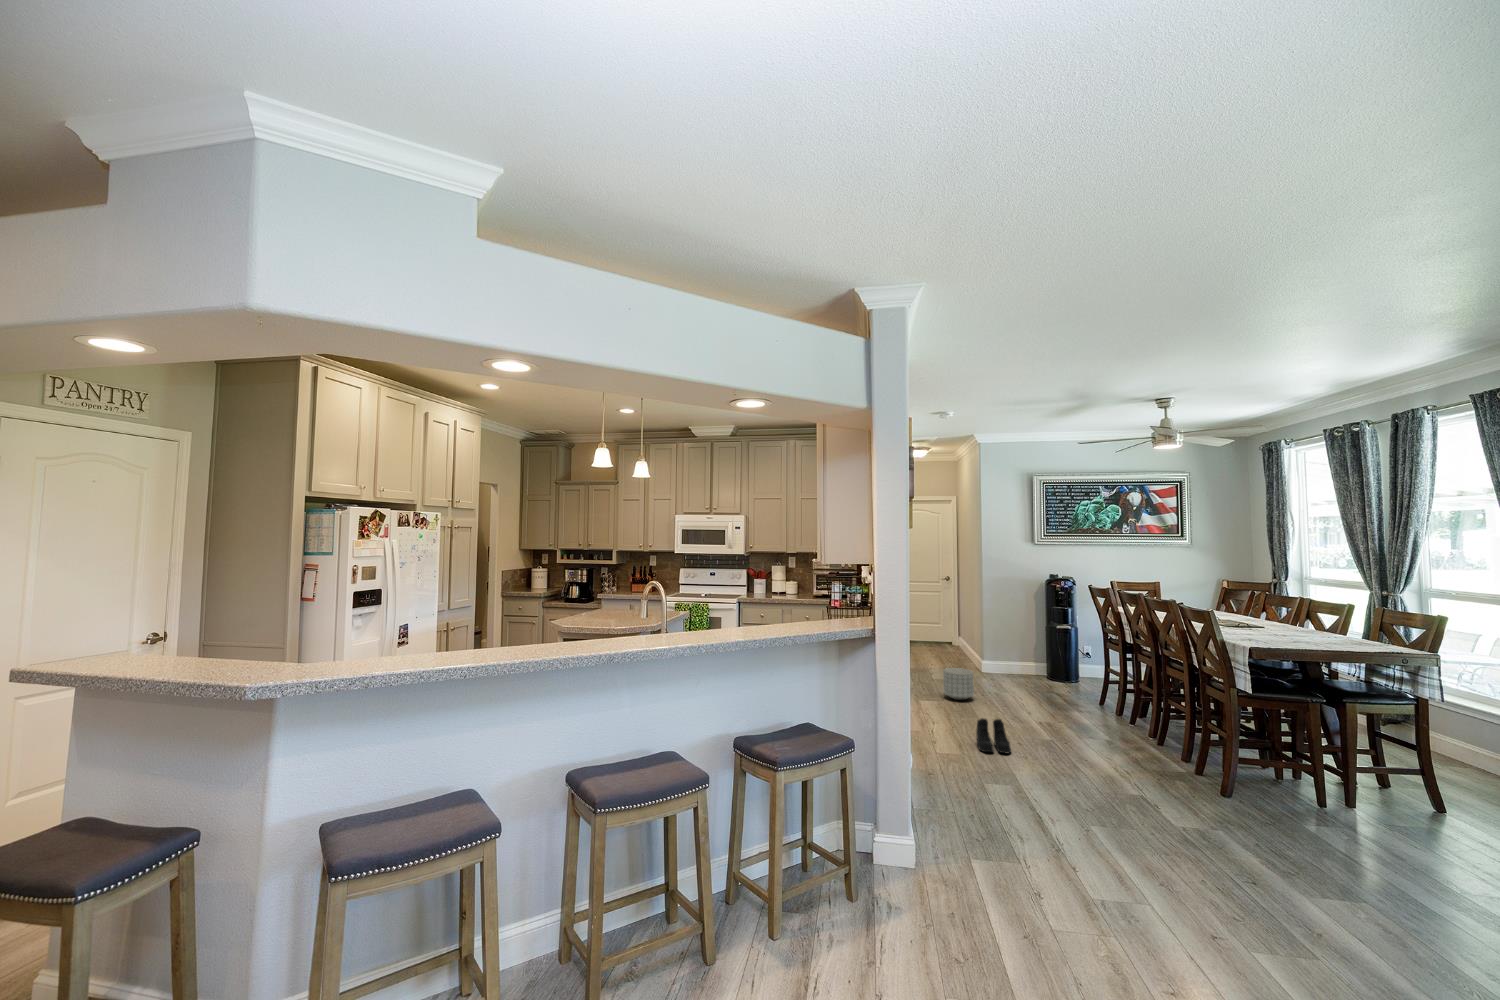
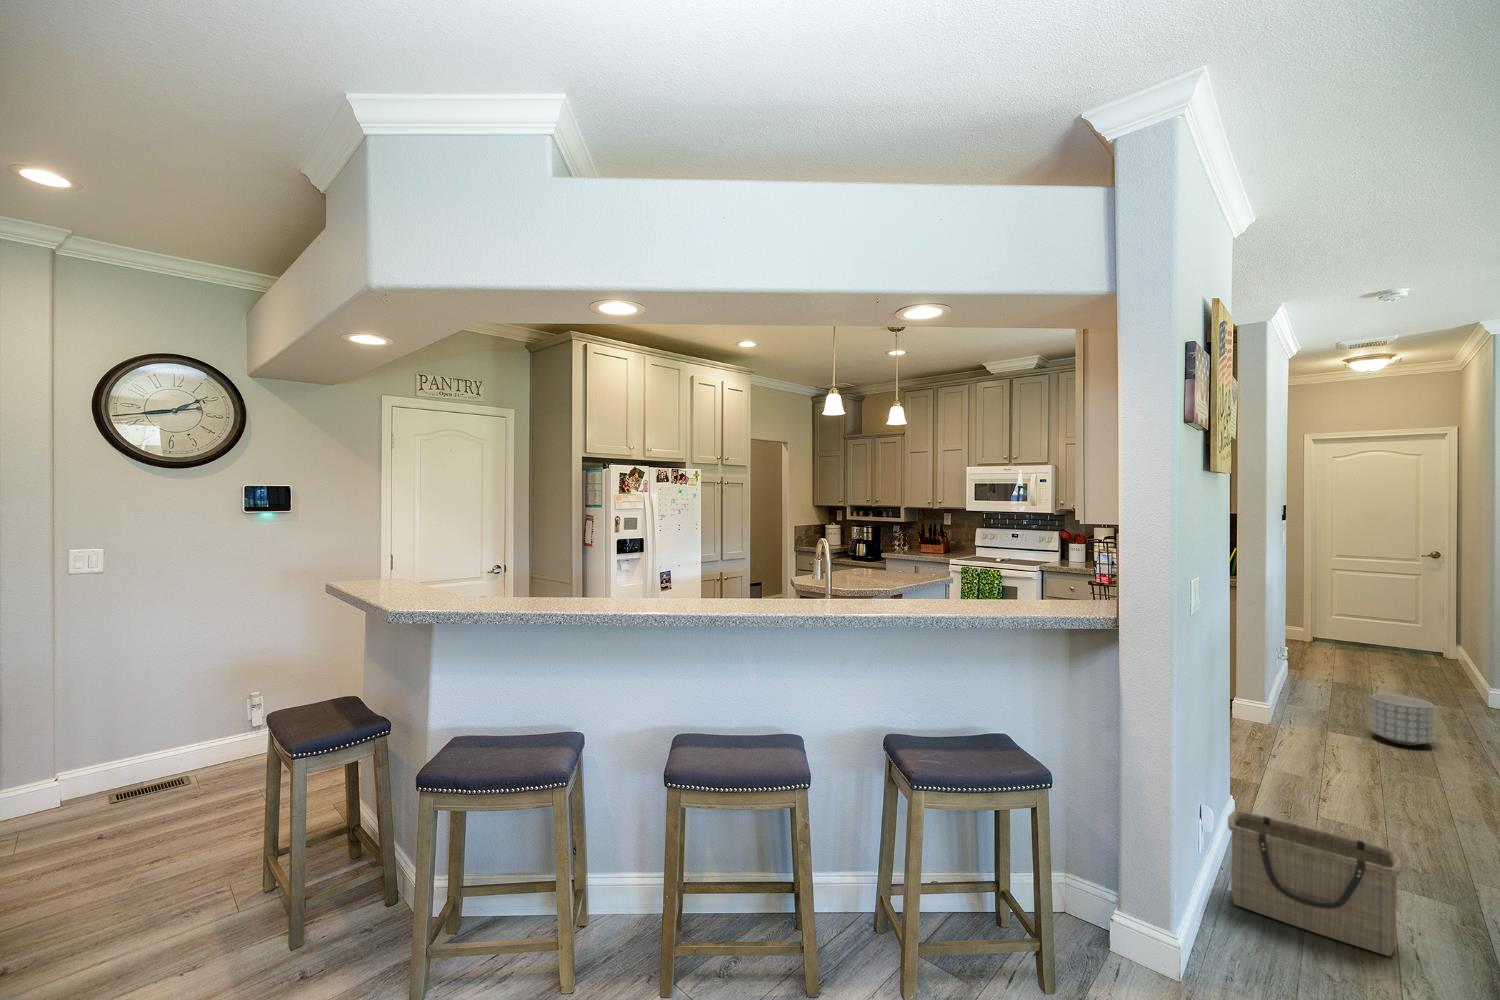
boots: present [976,718,1011,753] -> none [1391,775,1458,840]
basket: none [928,759,1023,833] -> present [1228,810,1403,956]

